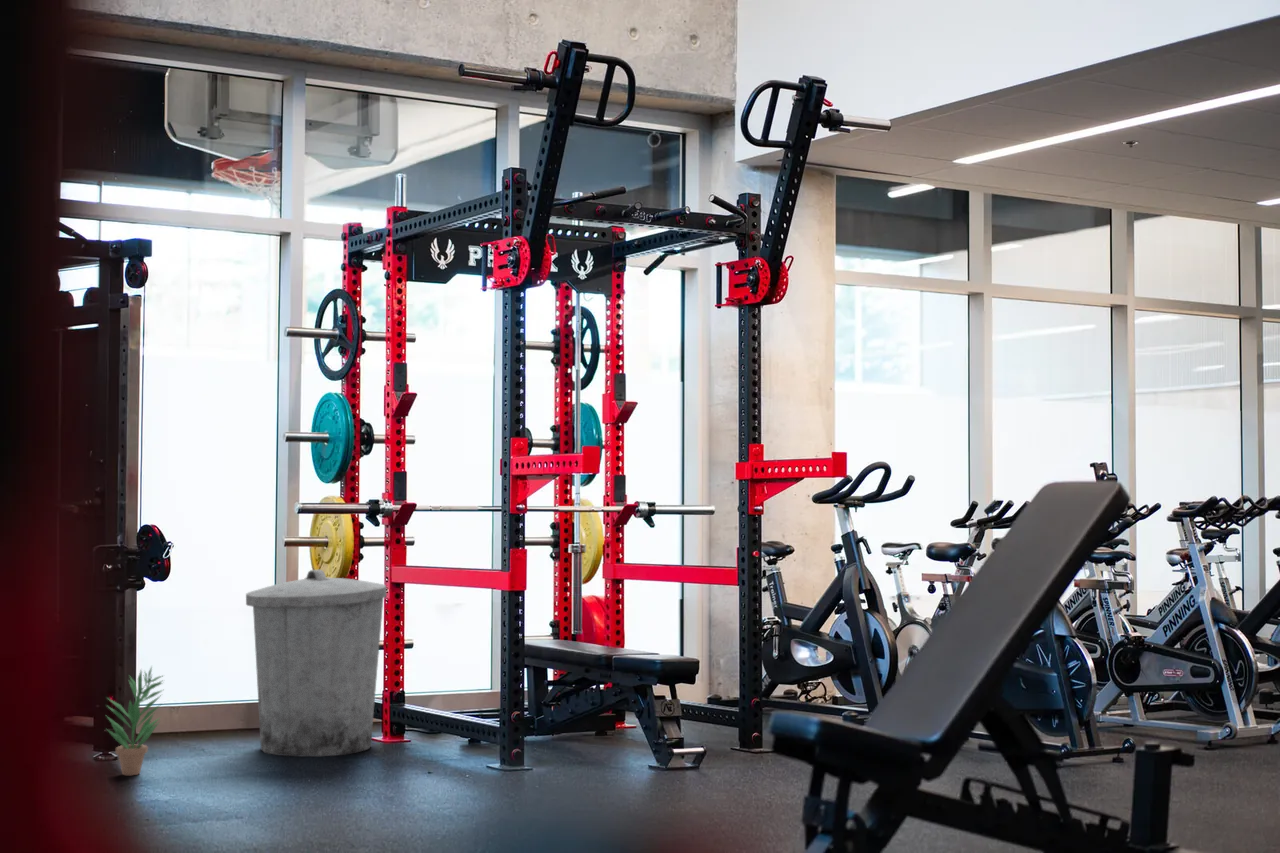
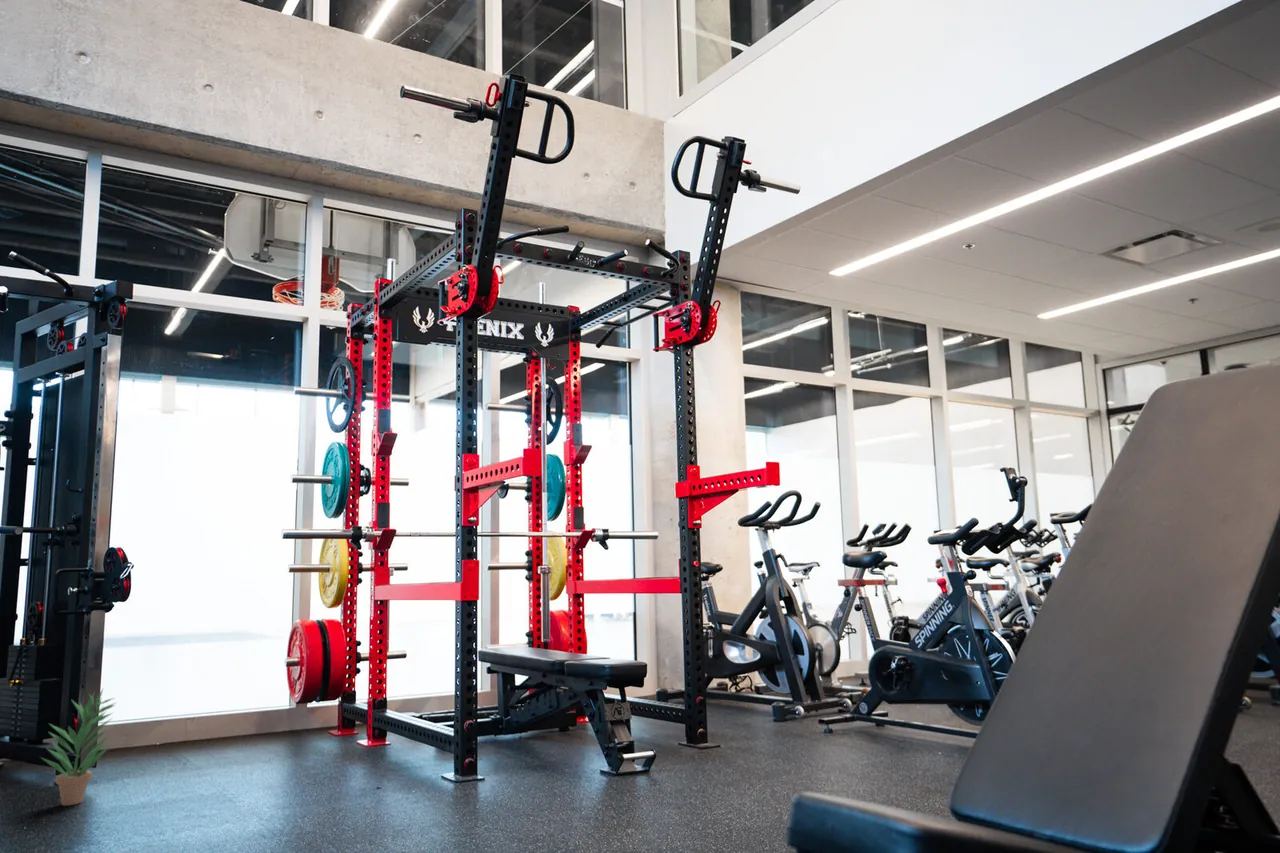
trash can: present [246,570,386,756] -> none [232,590,367,770]

